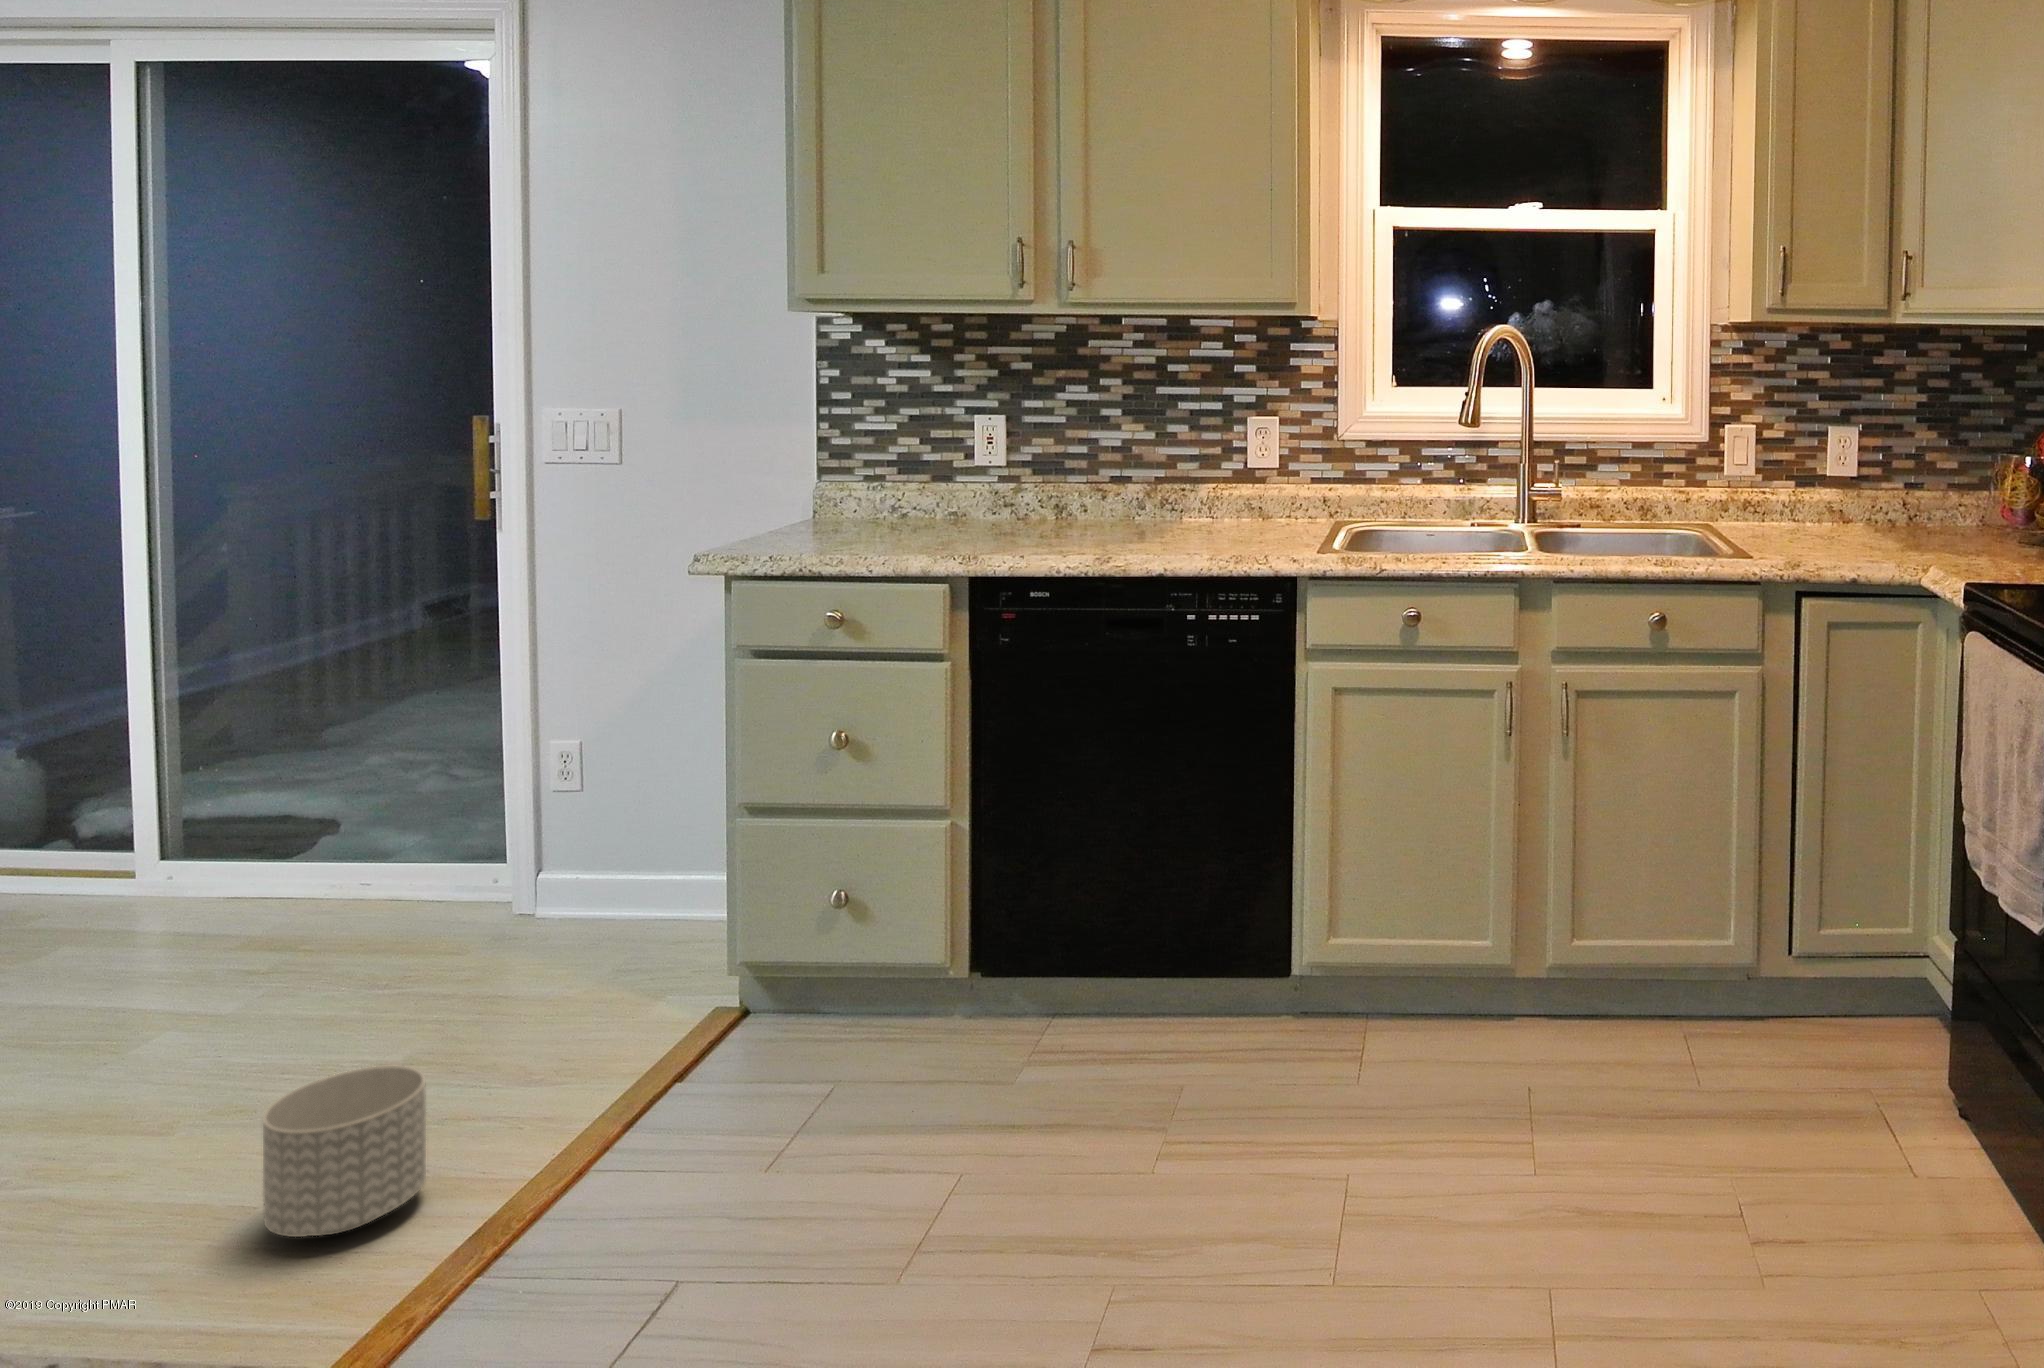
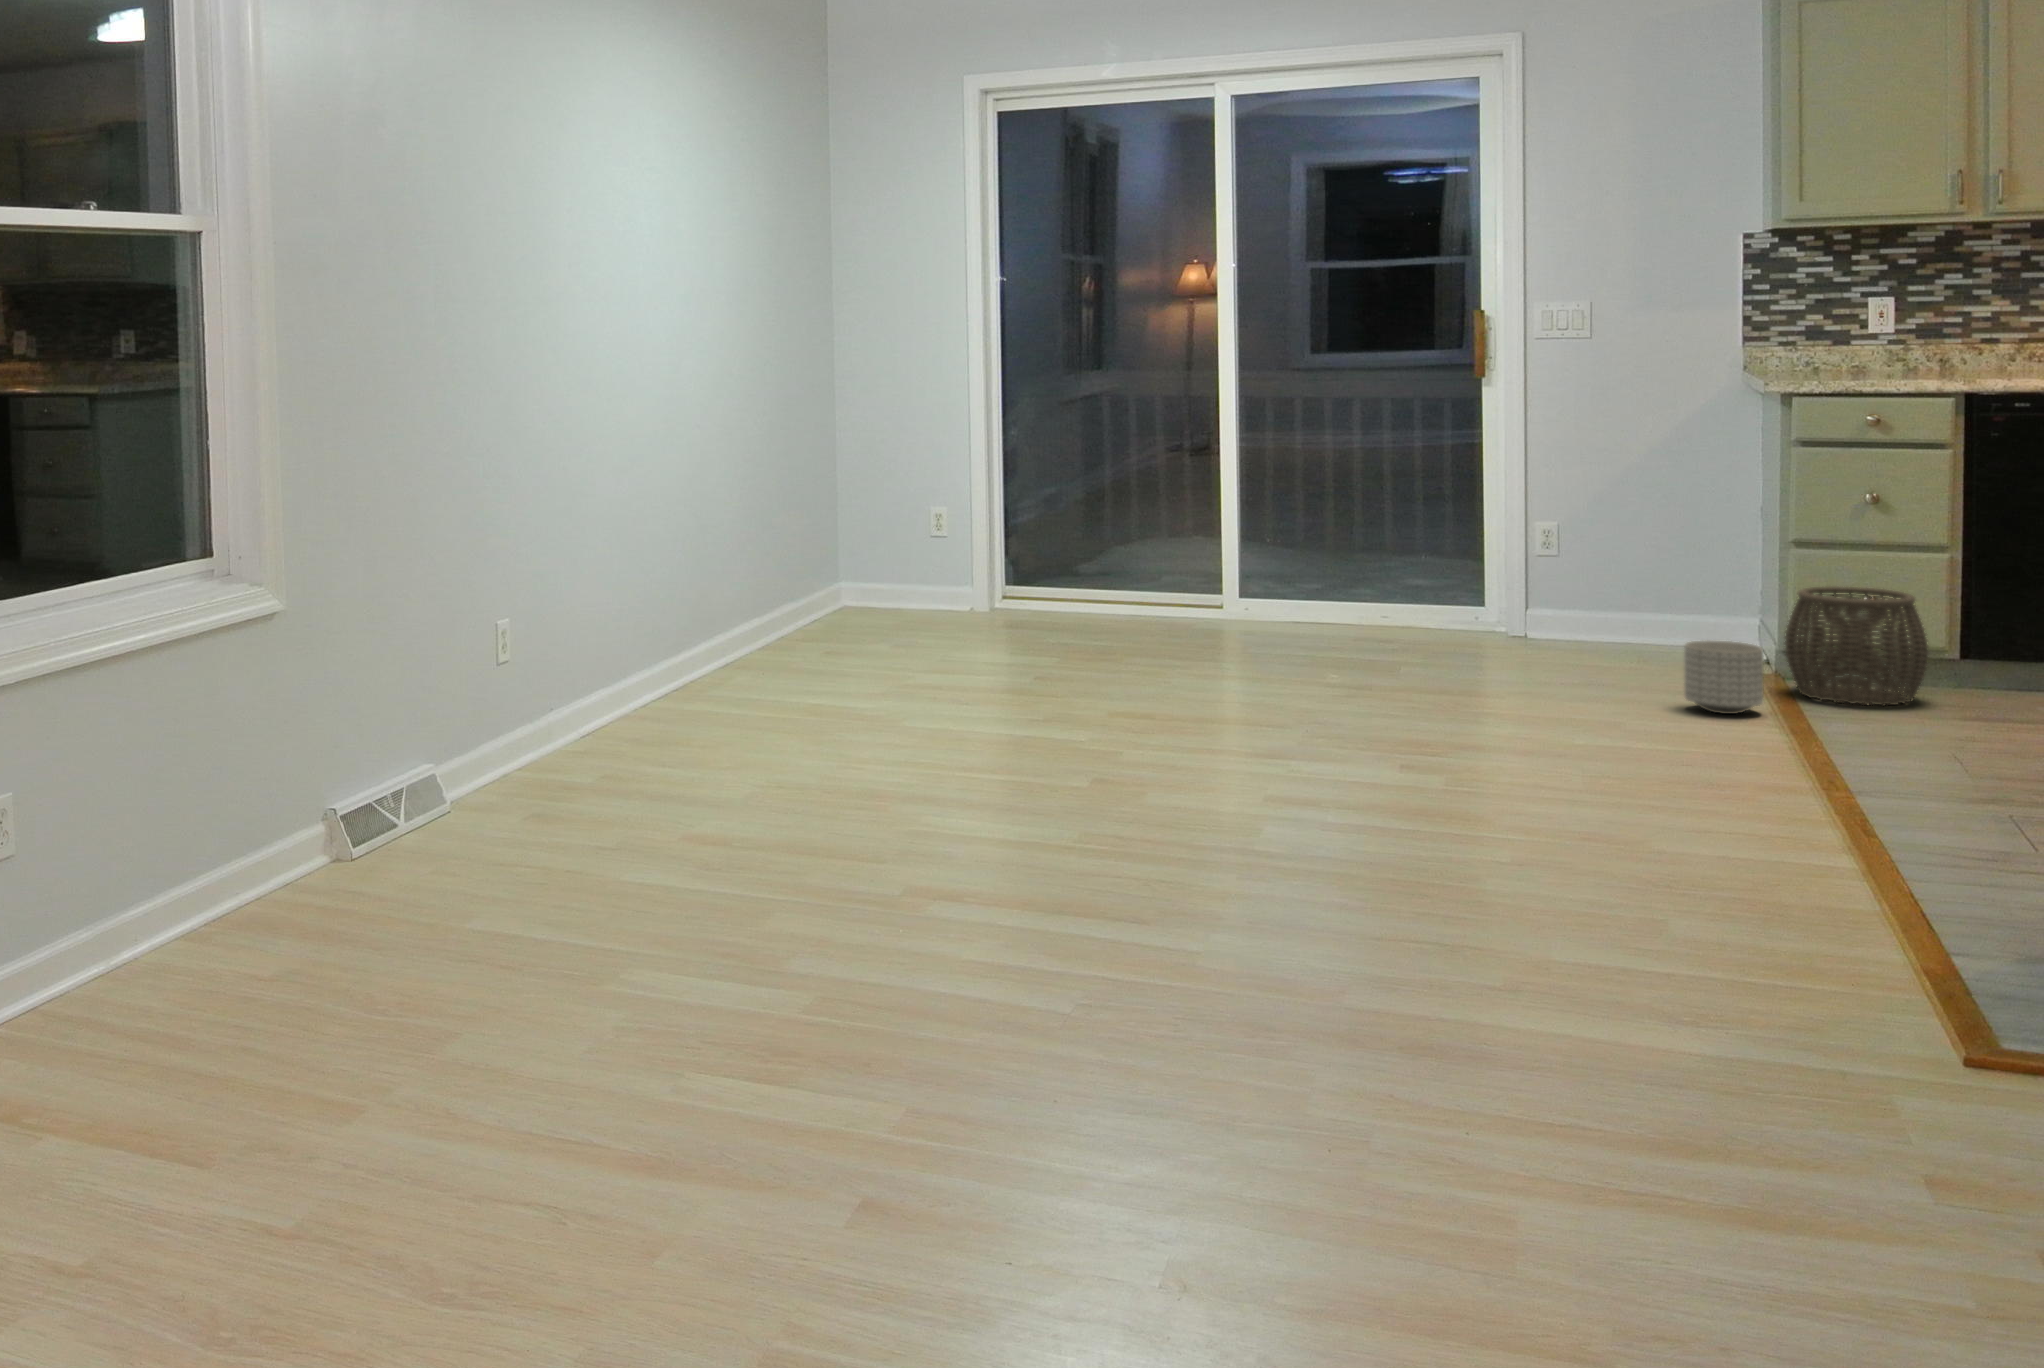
woven basket: none [594,899,825,1144] -> present [1784,586,1929,705]

